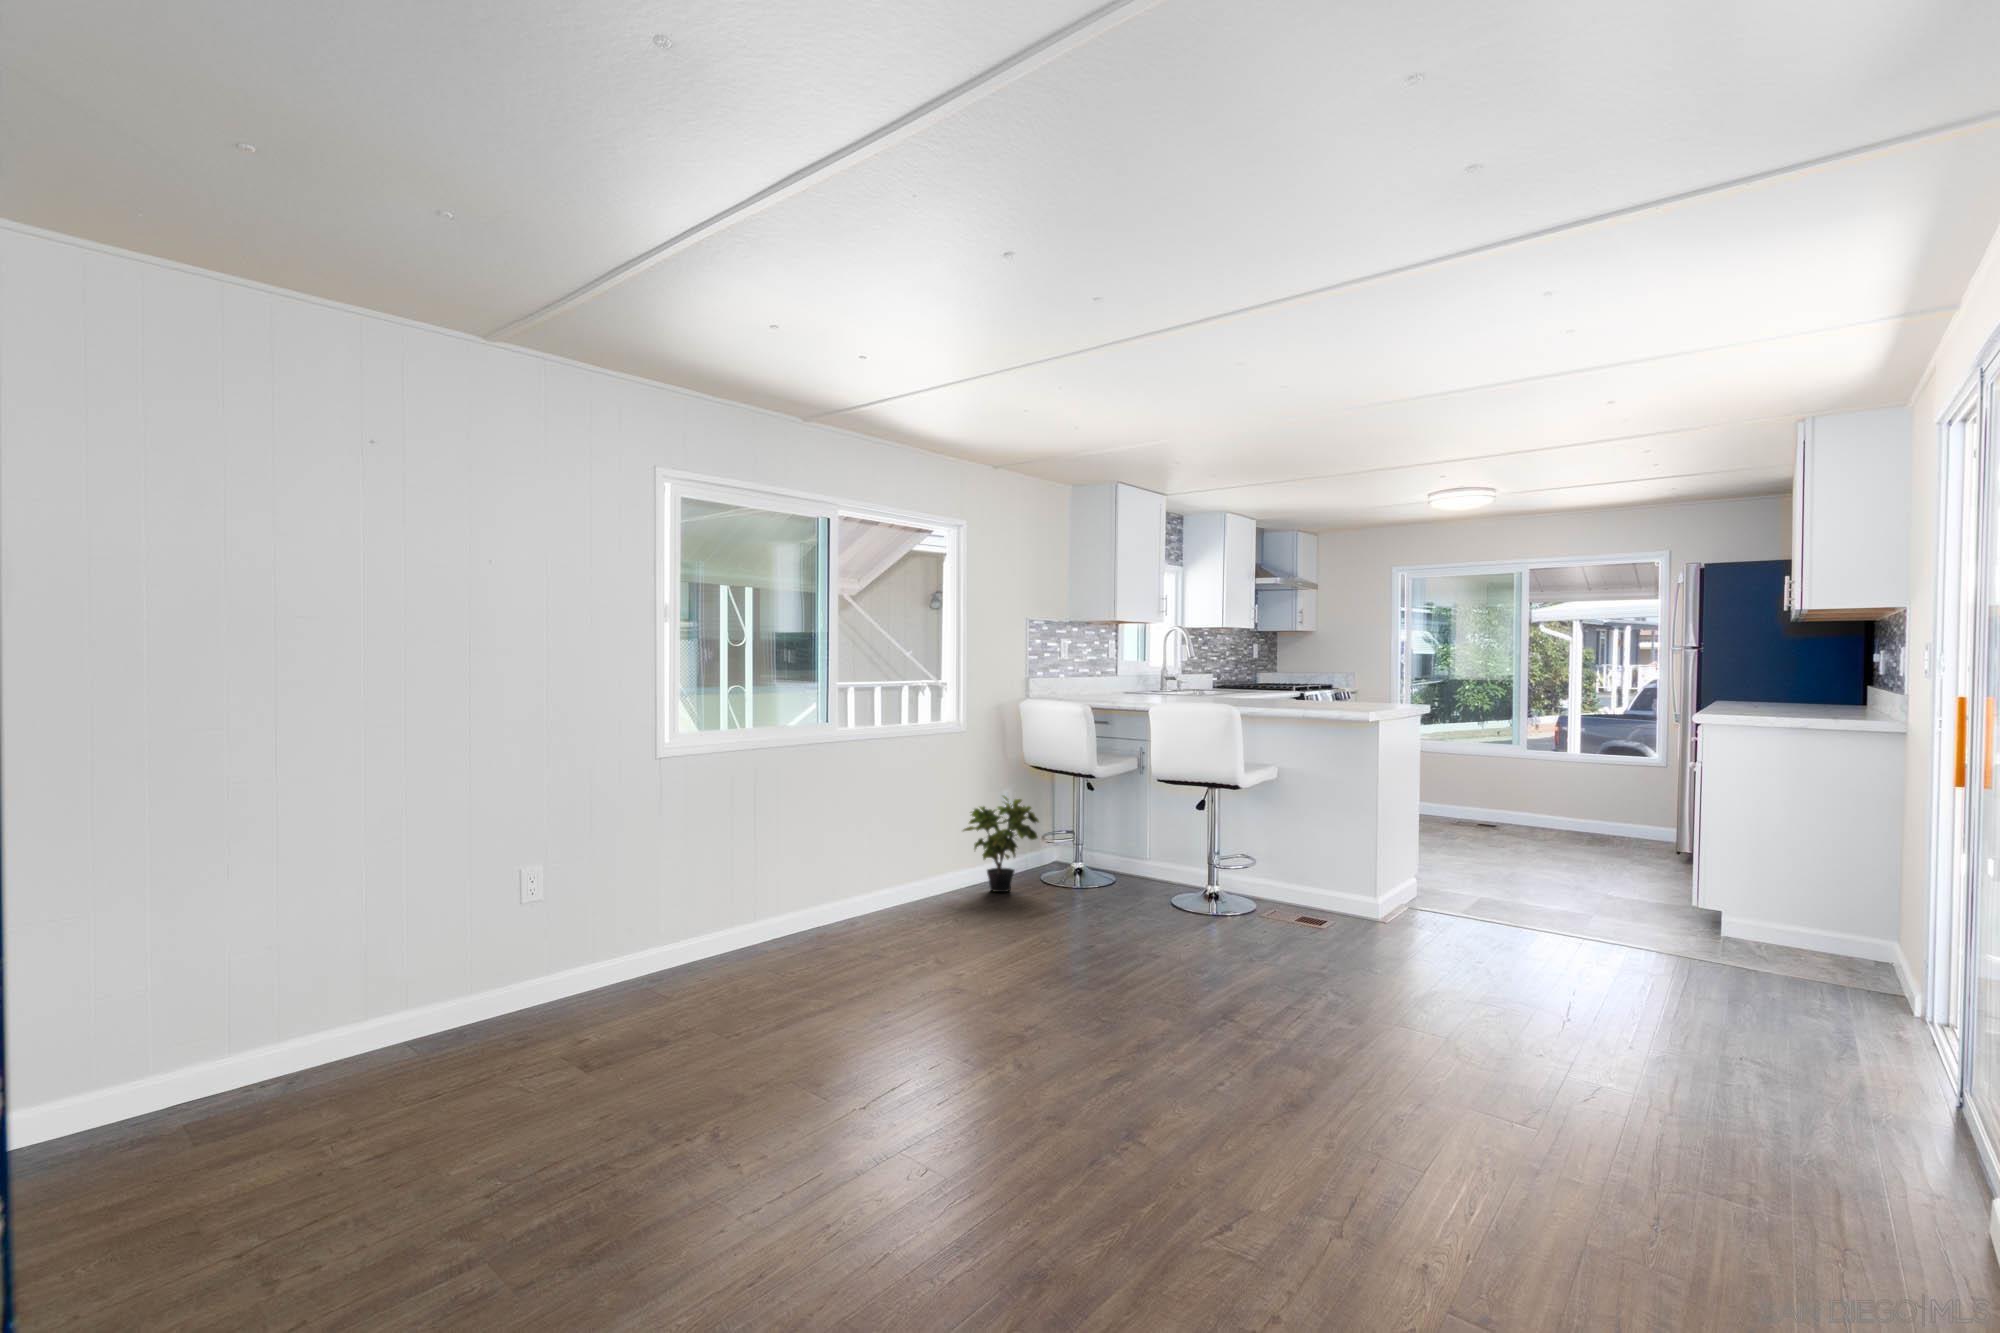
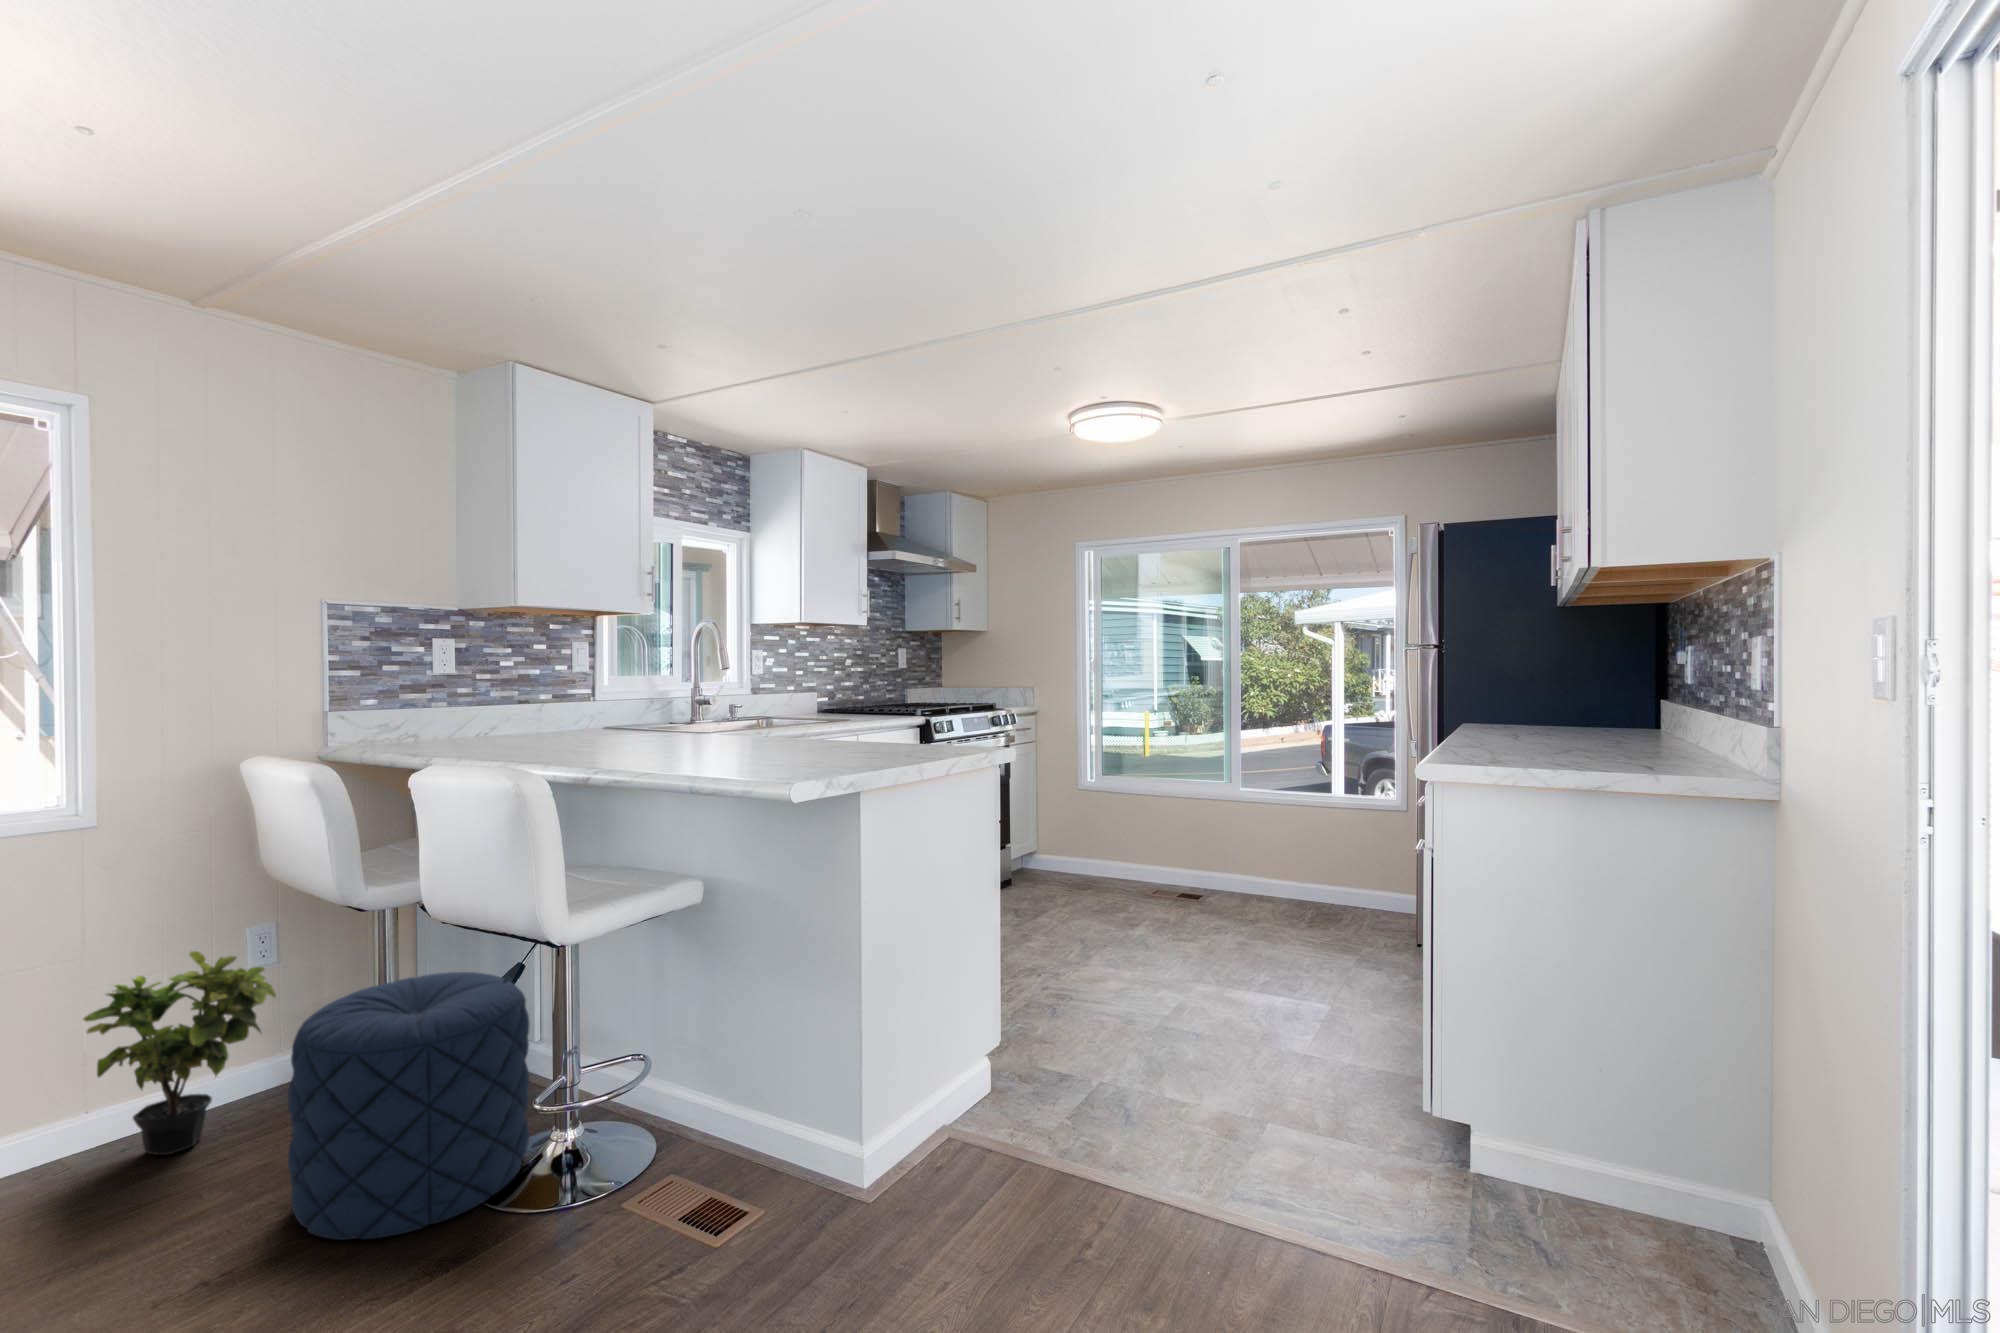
pouf: none [1094,810,1196,920] -> present [288,972,529,1240]

